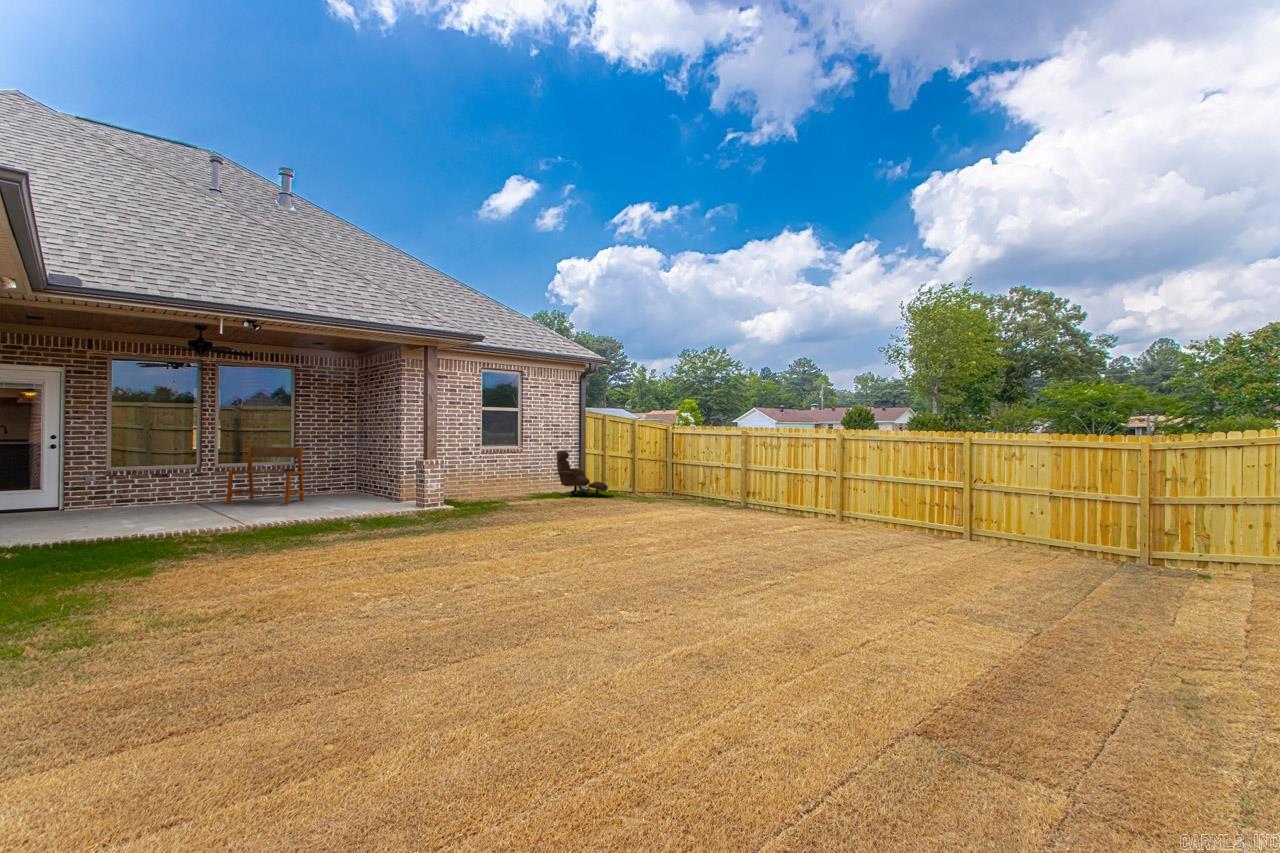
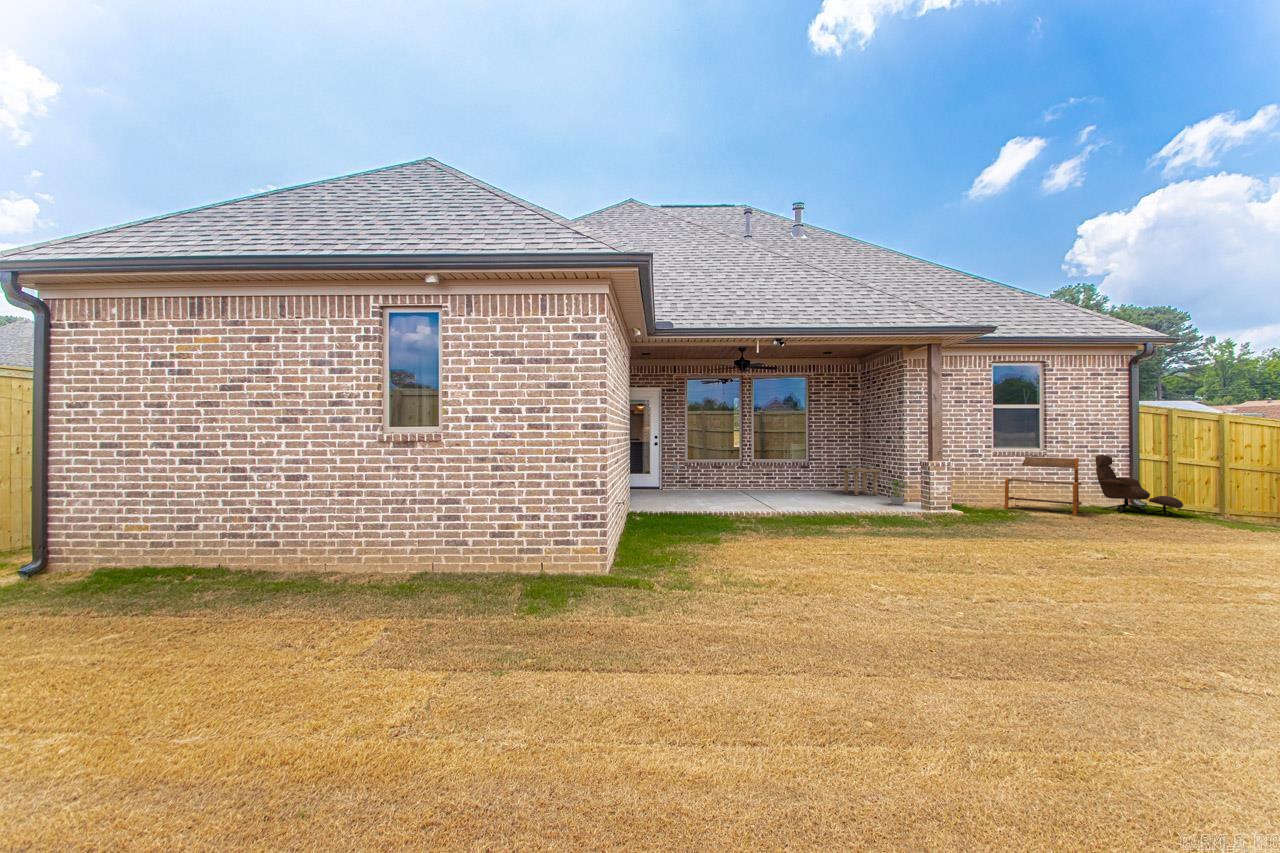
bench: present [226,446,305,505] -> present [1005,457,1082,516]
side table: none [334,465,379,500] -> present [840,464,882,495]
potted plant: none [378,482,408,506] -> present [885,480,911,505]

